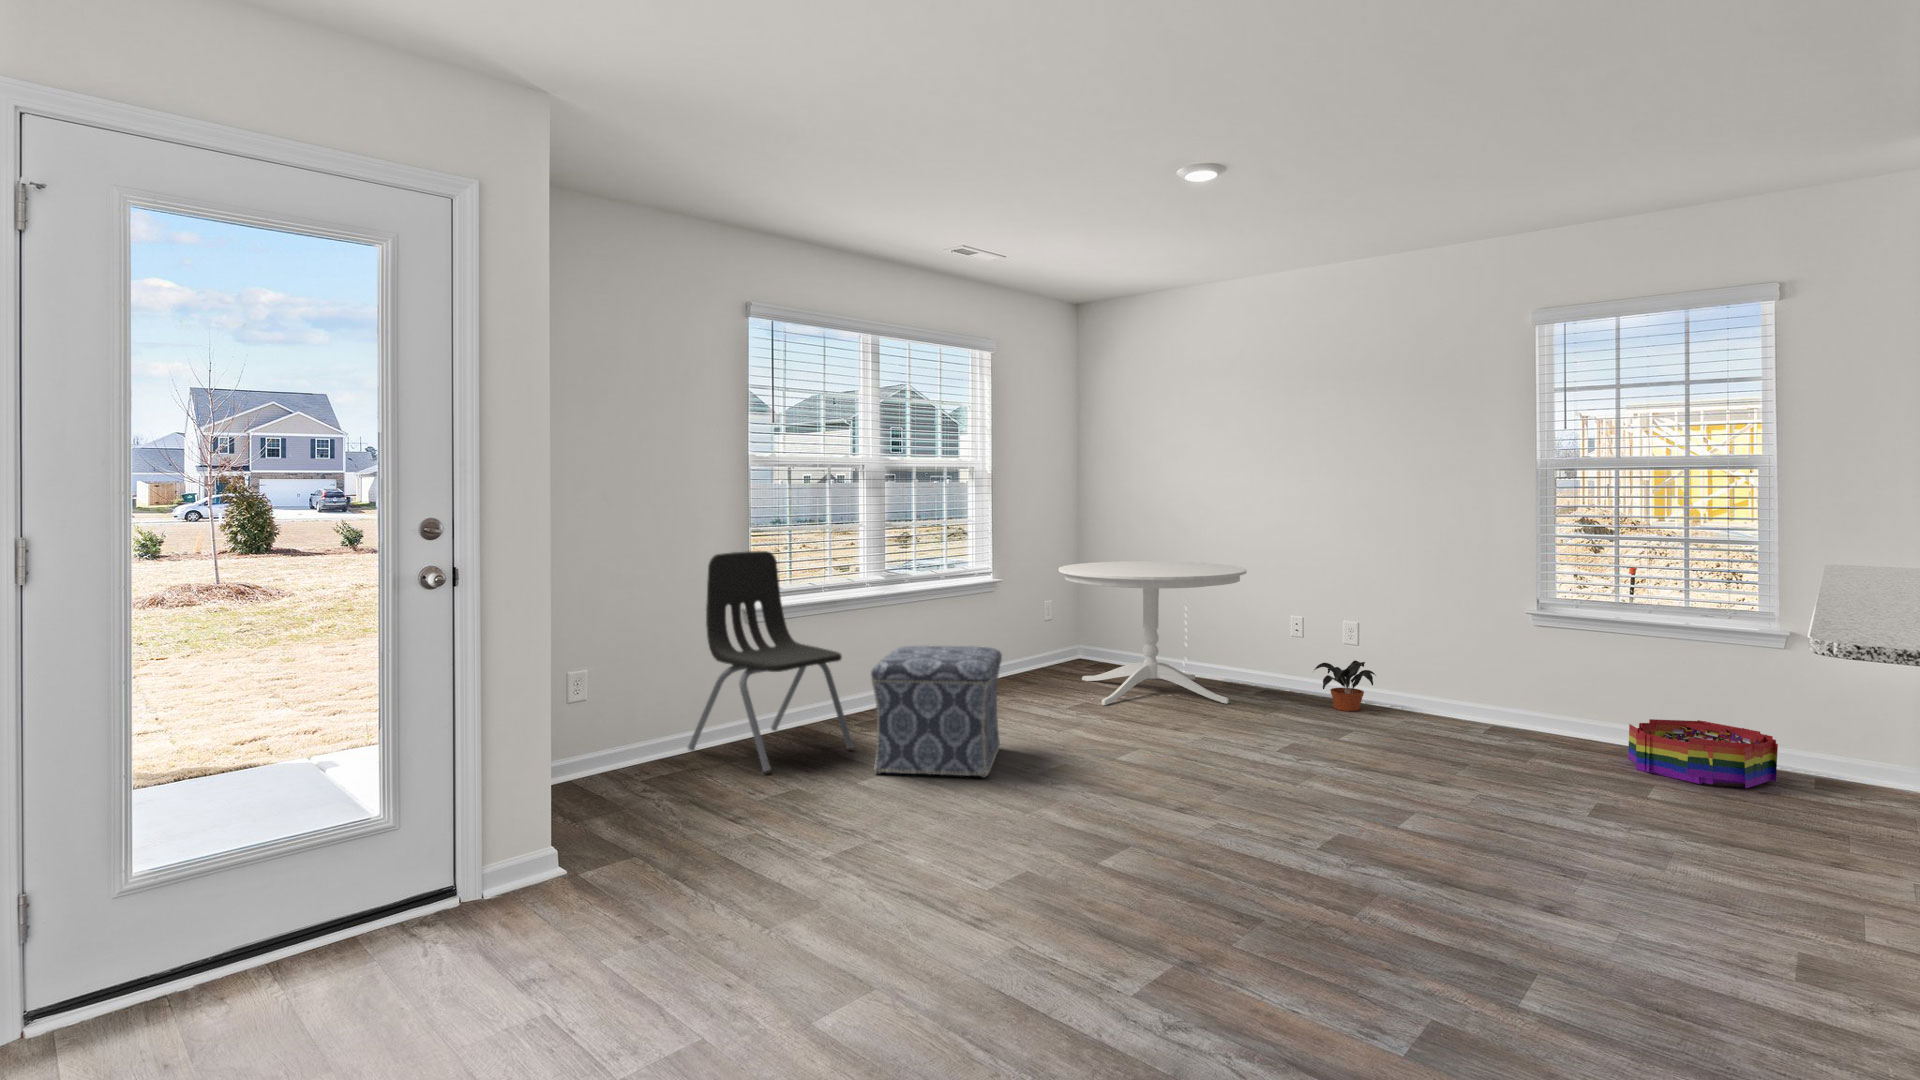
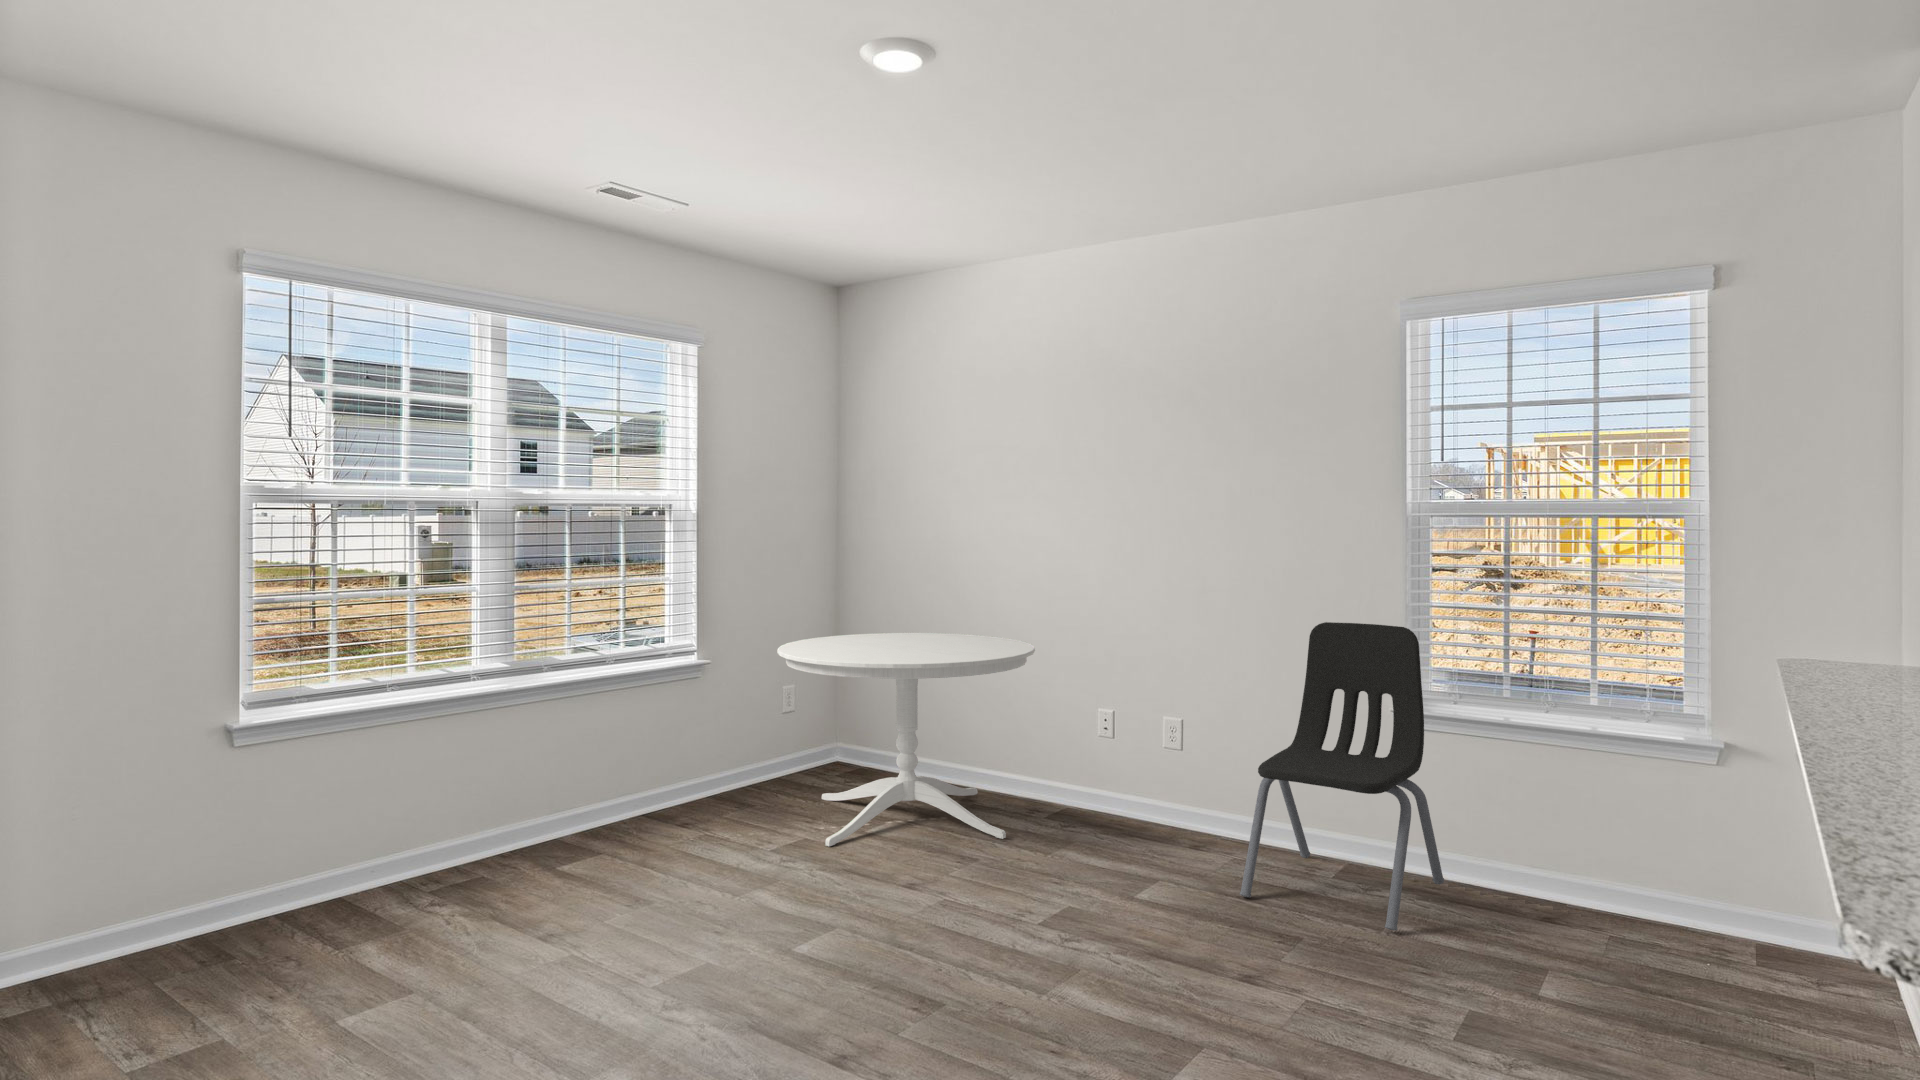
dining chair: present [688,551,854,772] -> present [1240,622,1444,931]
ottoman: present [871,646,1002,778] -> none [368,786,625,1013]
potted plant: present [1315,660,1375,711] -> none [1120,775,1205,848]
storage bin: present [1628,719,1778,788] -> none [1529,872,1730,990]

